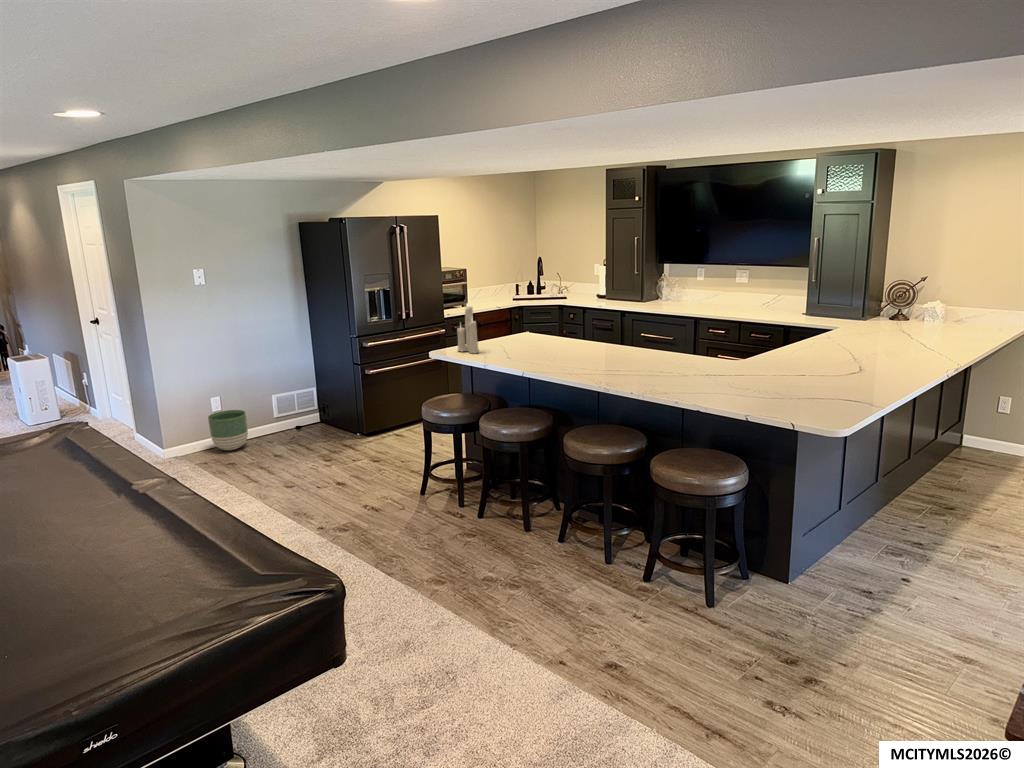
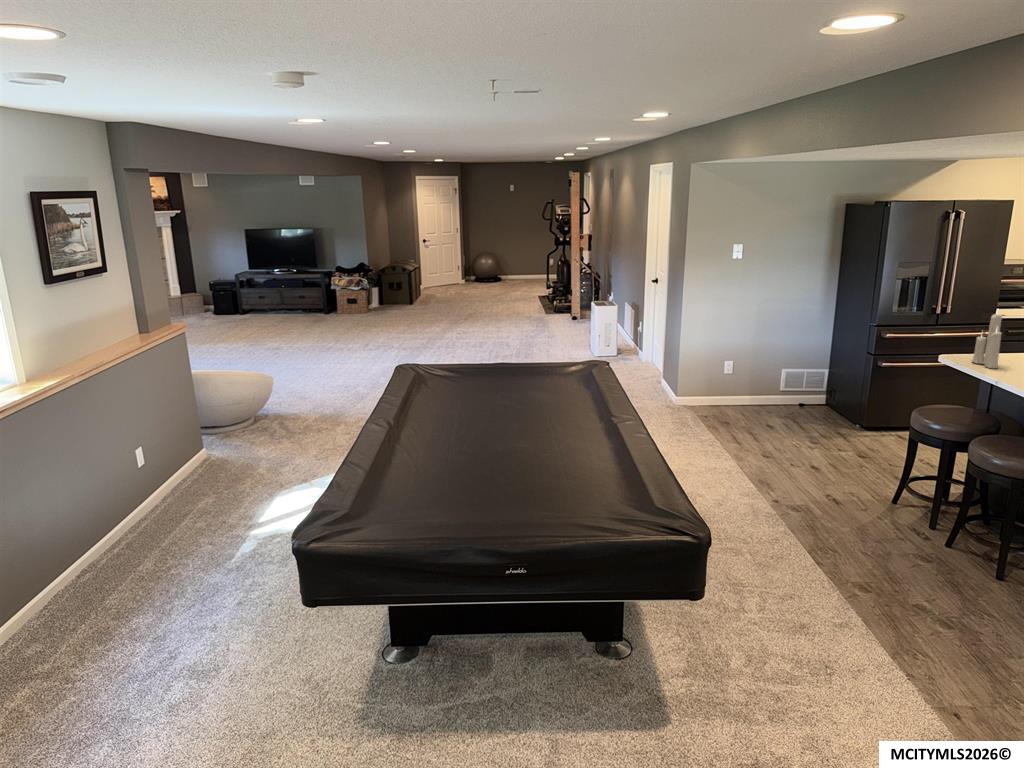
planter: present [208,410,248,450] -> none [717,375,751,411]

